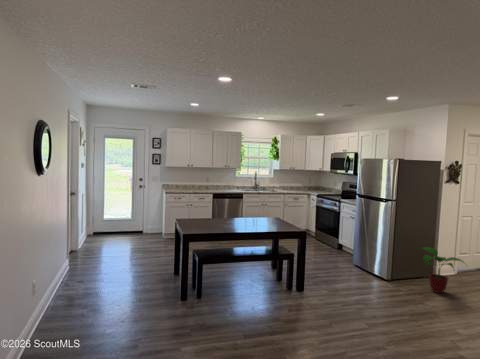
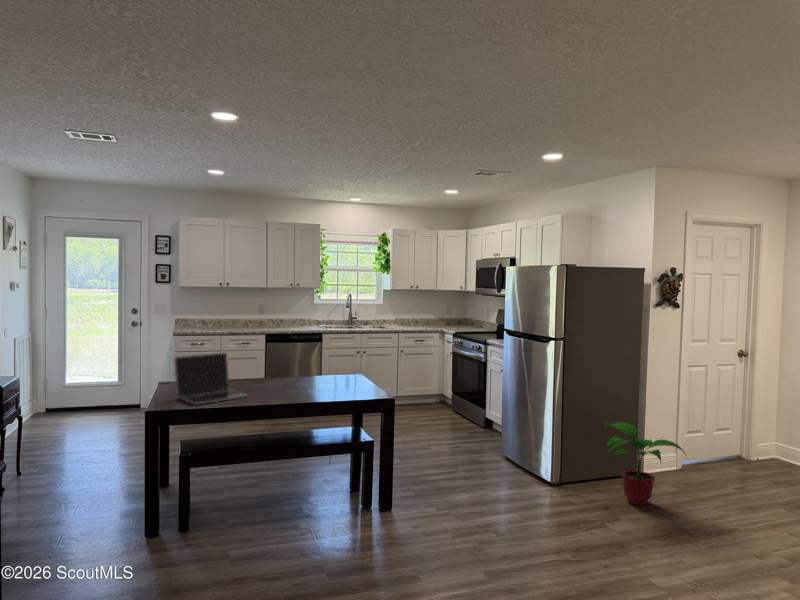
laptop: none [192,204,230,231] -> present [174,353,247,405]

